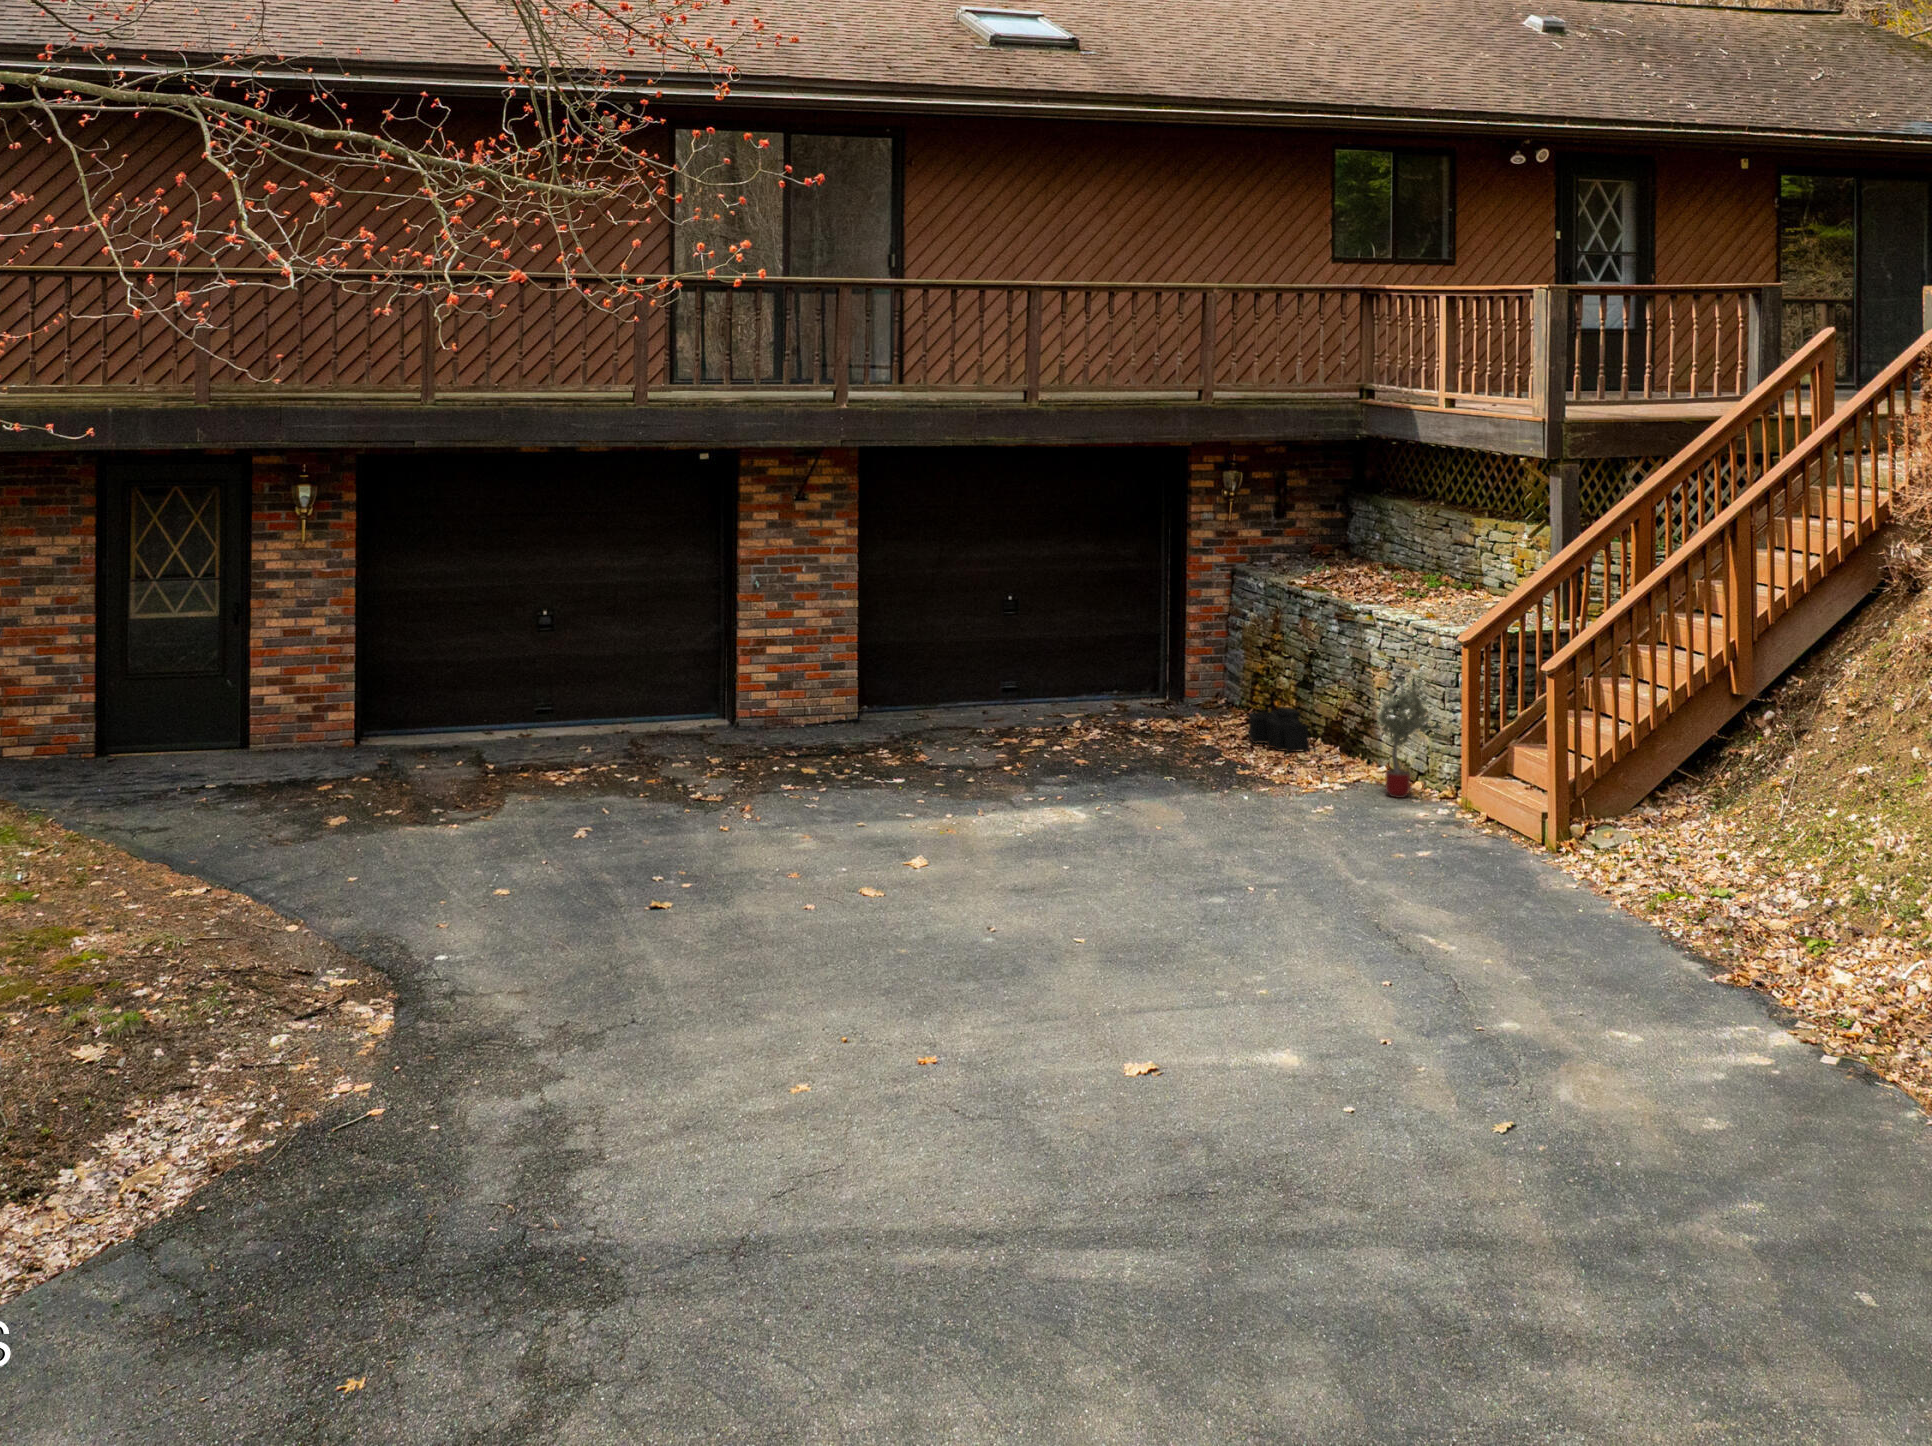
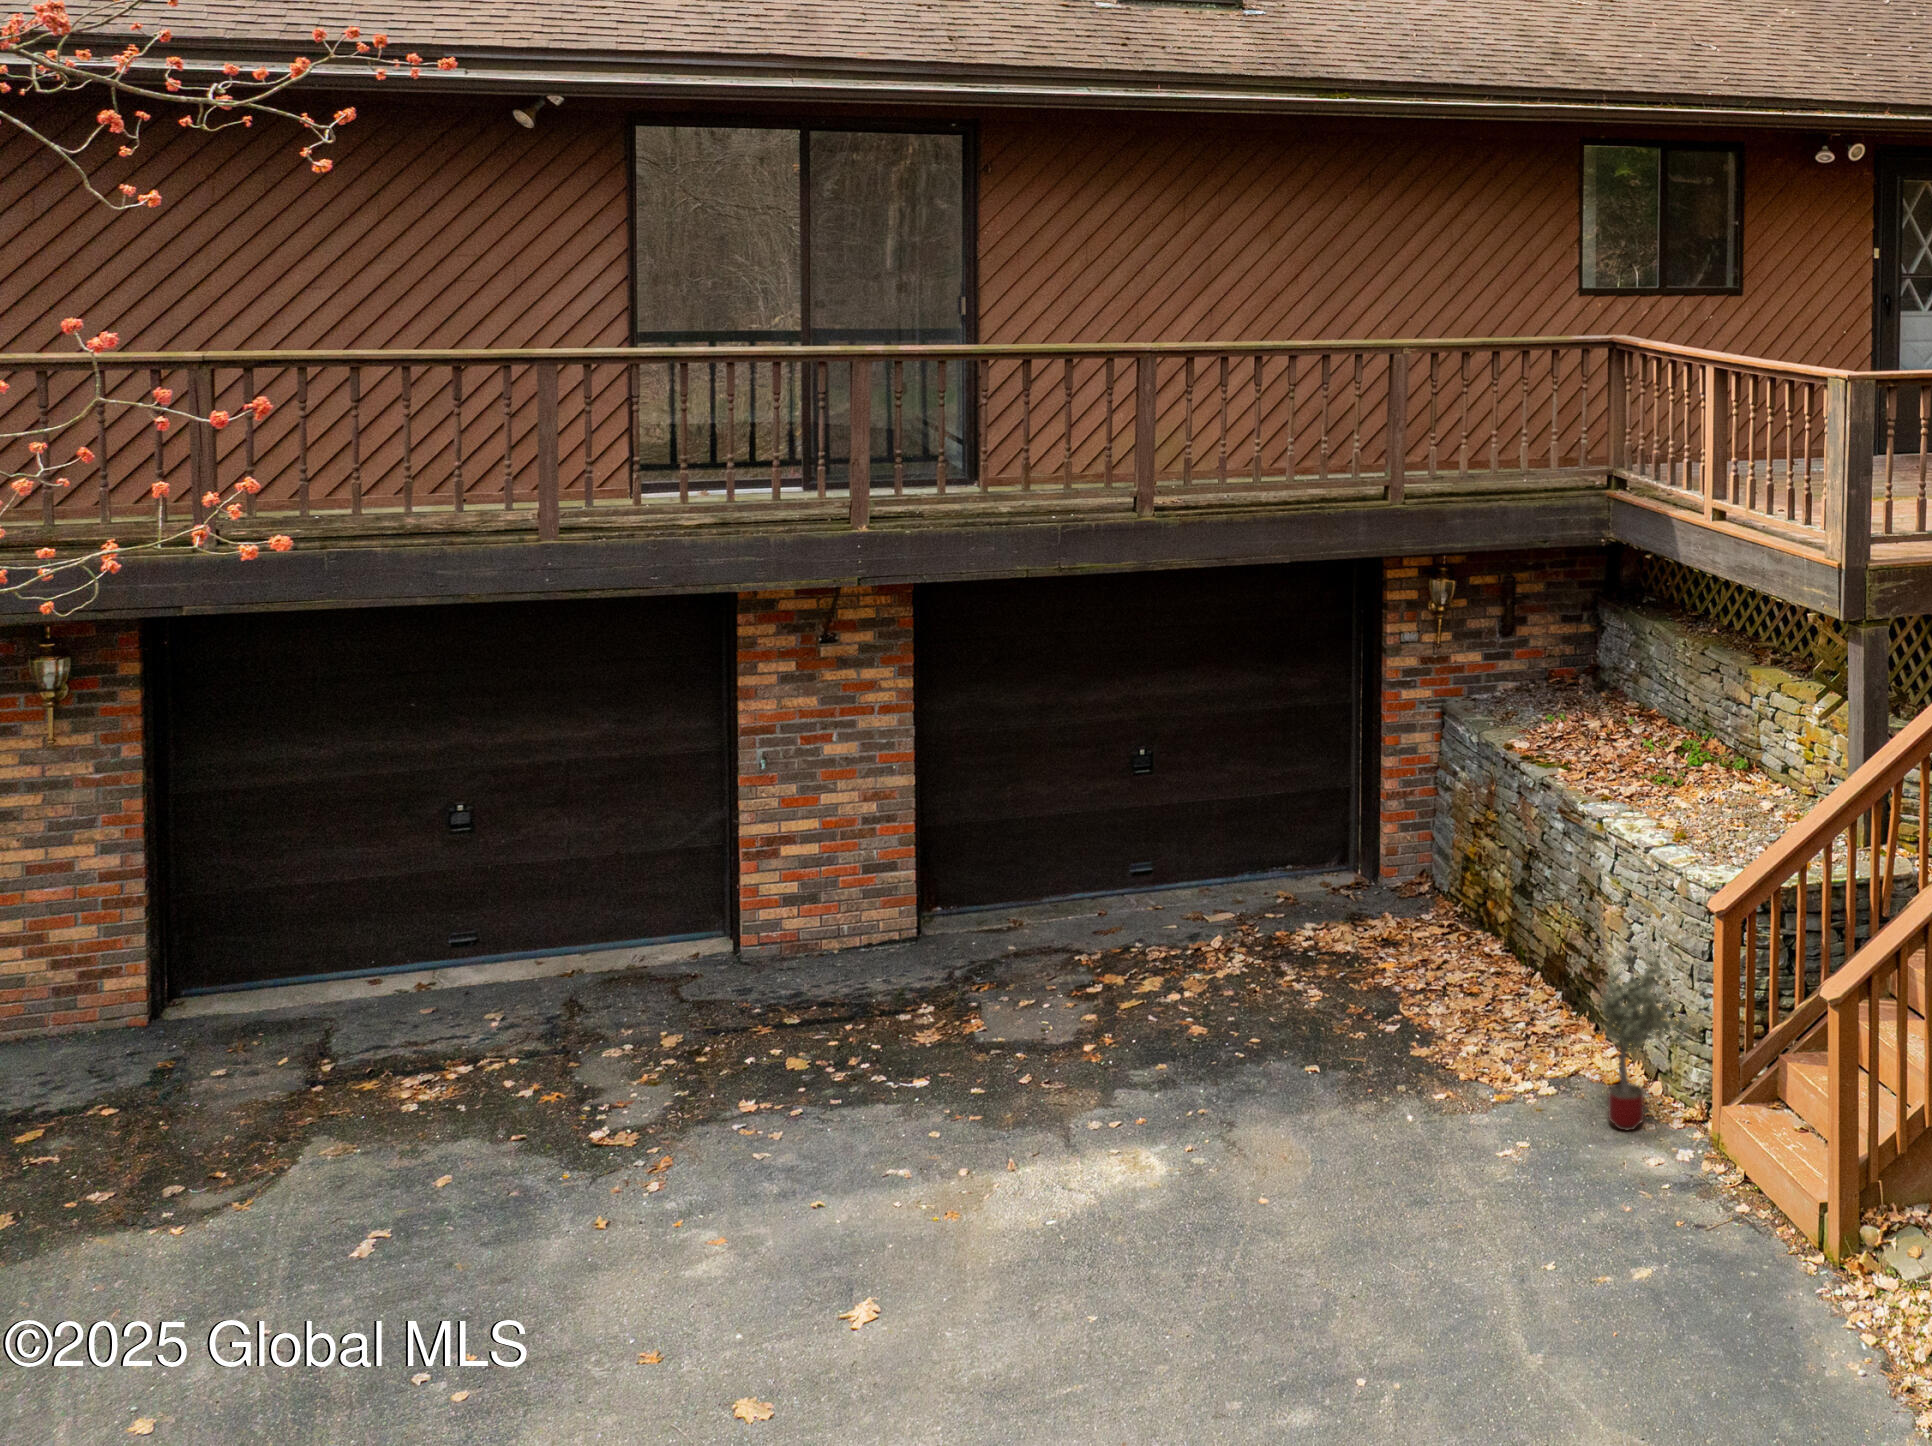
storage bin: present [1248,707,1310,752] -> none [1444,932,1532,1017]

